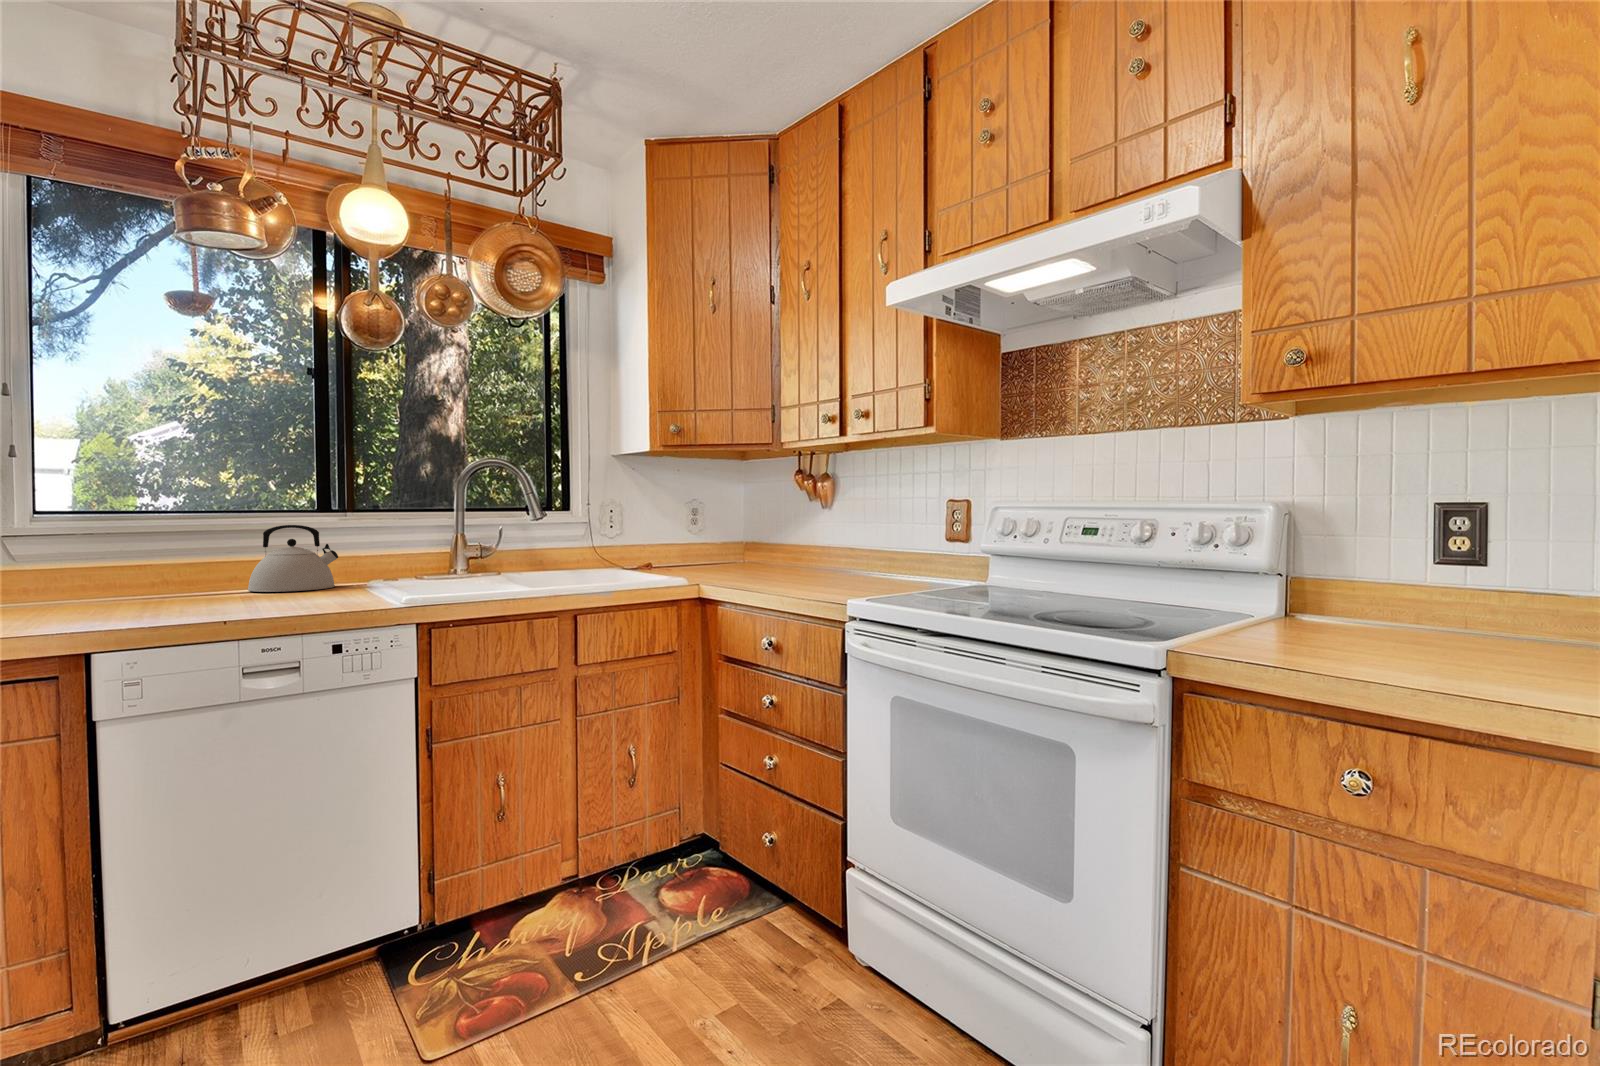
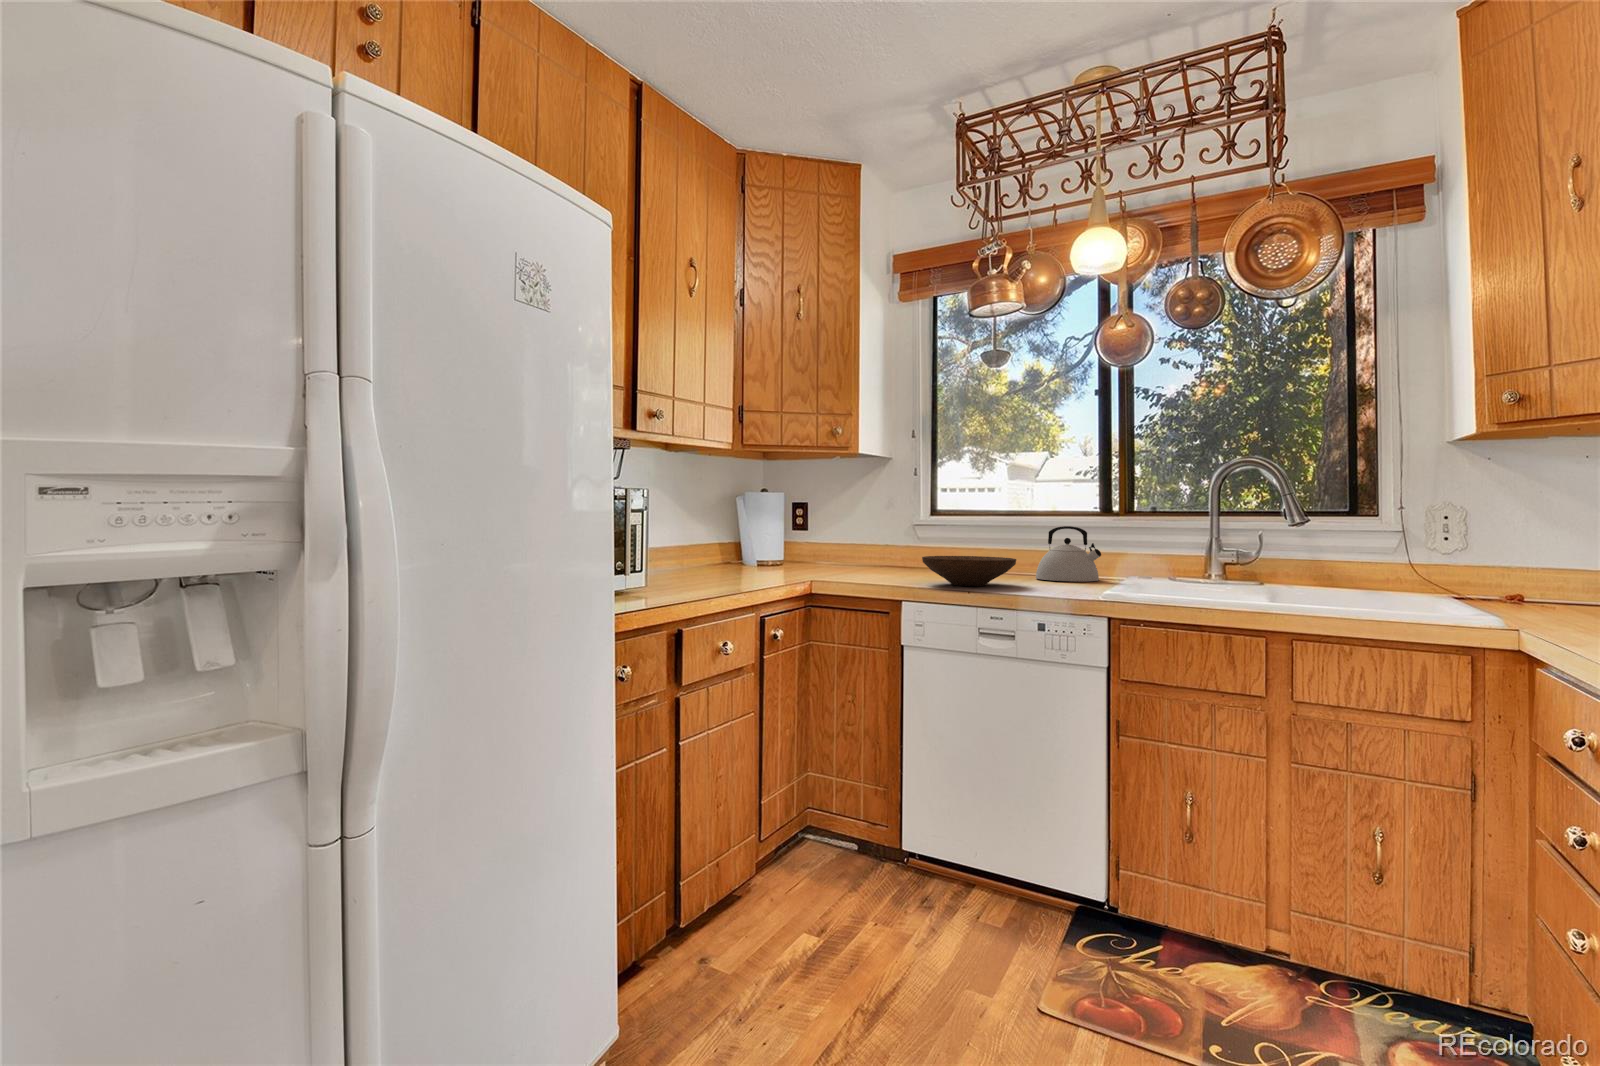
wooden bowl: none [96,568,262,612] -> present [922,556,1016,586]

